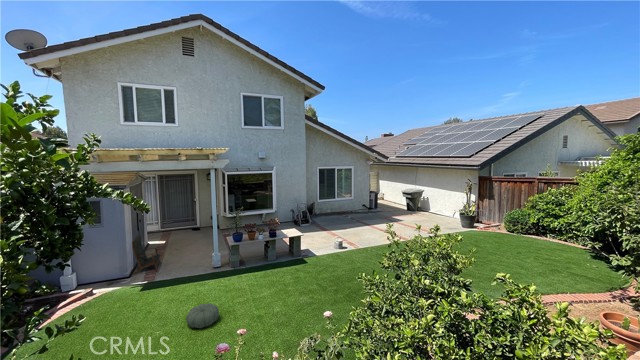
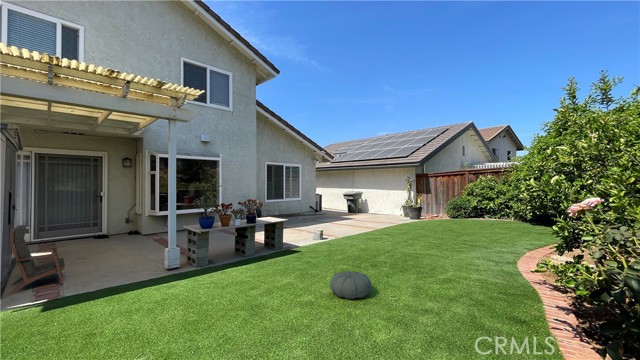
pouf: present [186,303,219,328] -> present [330,271,372,299]

